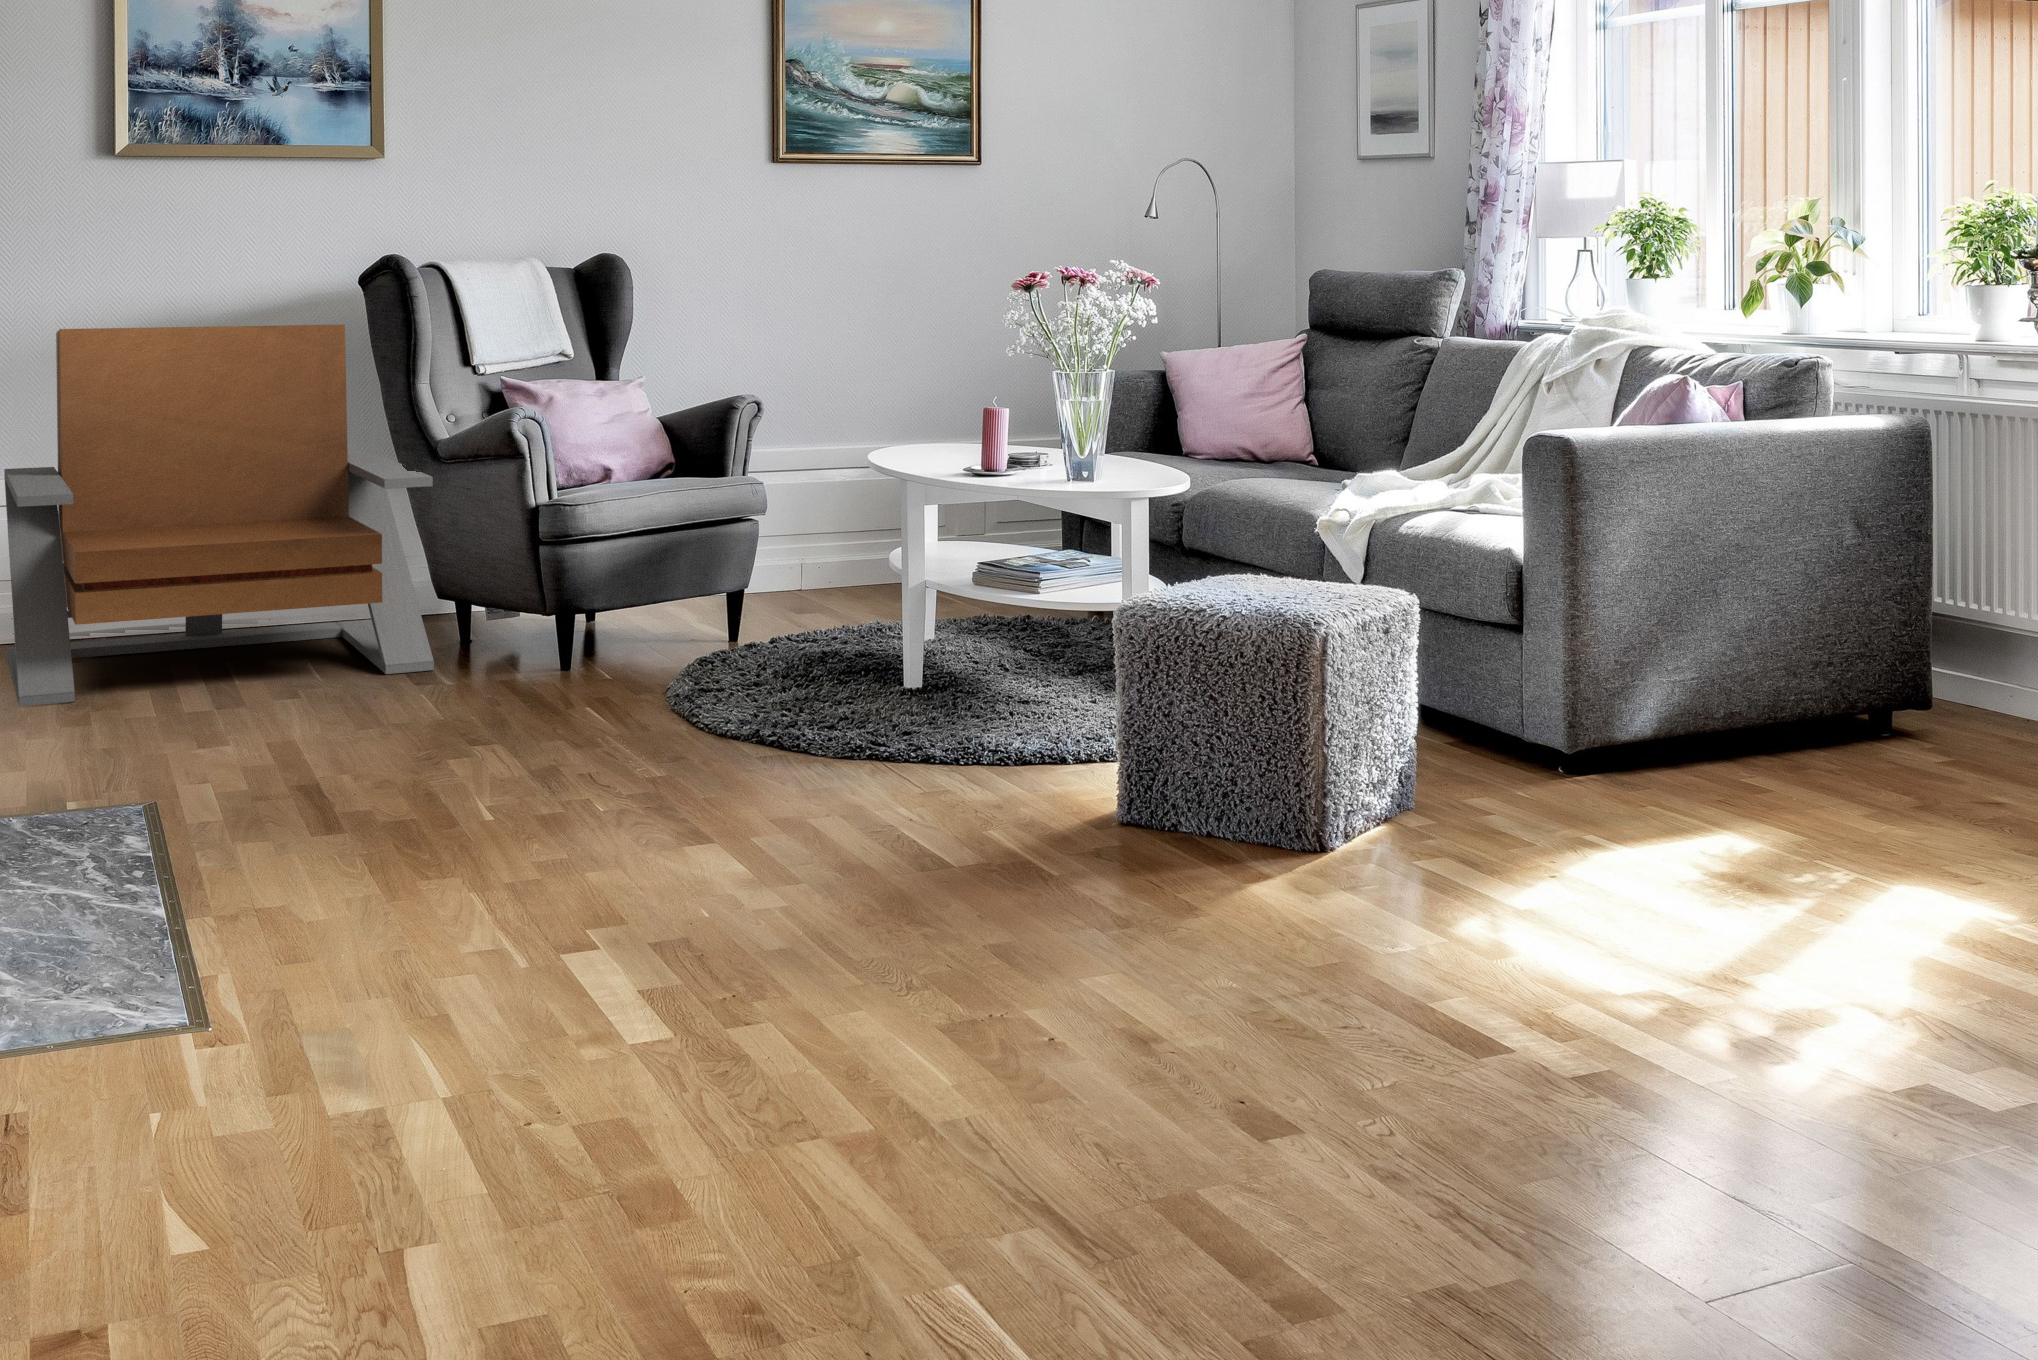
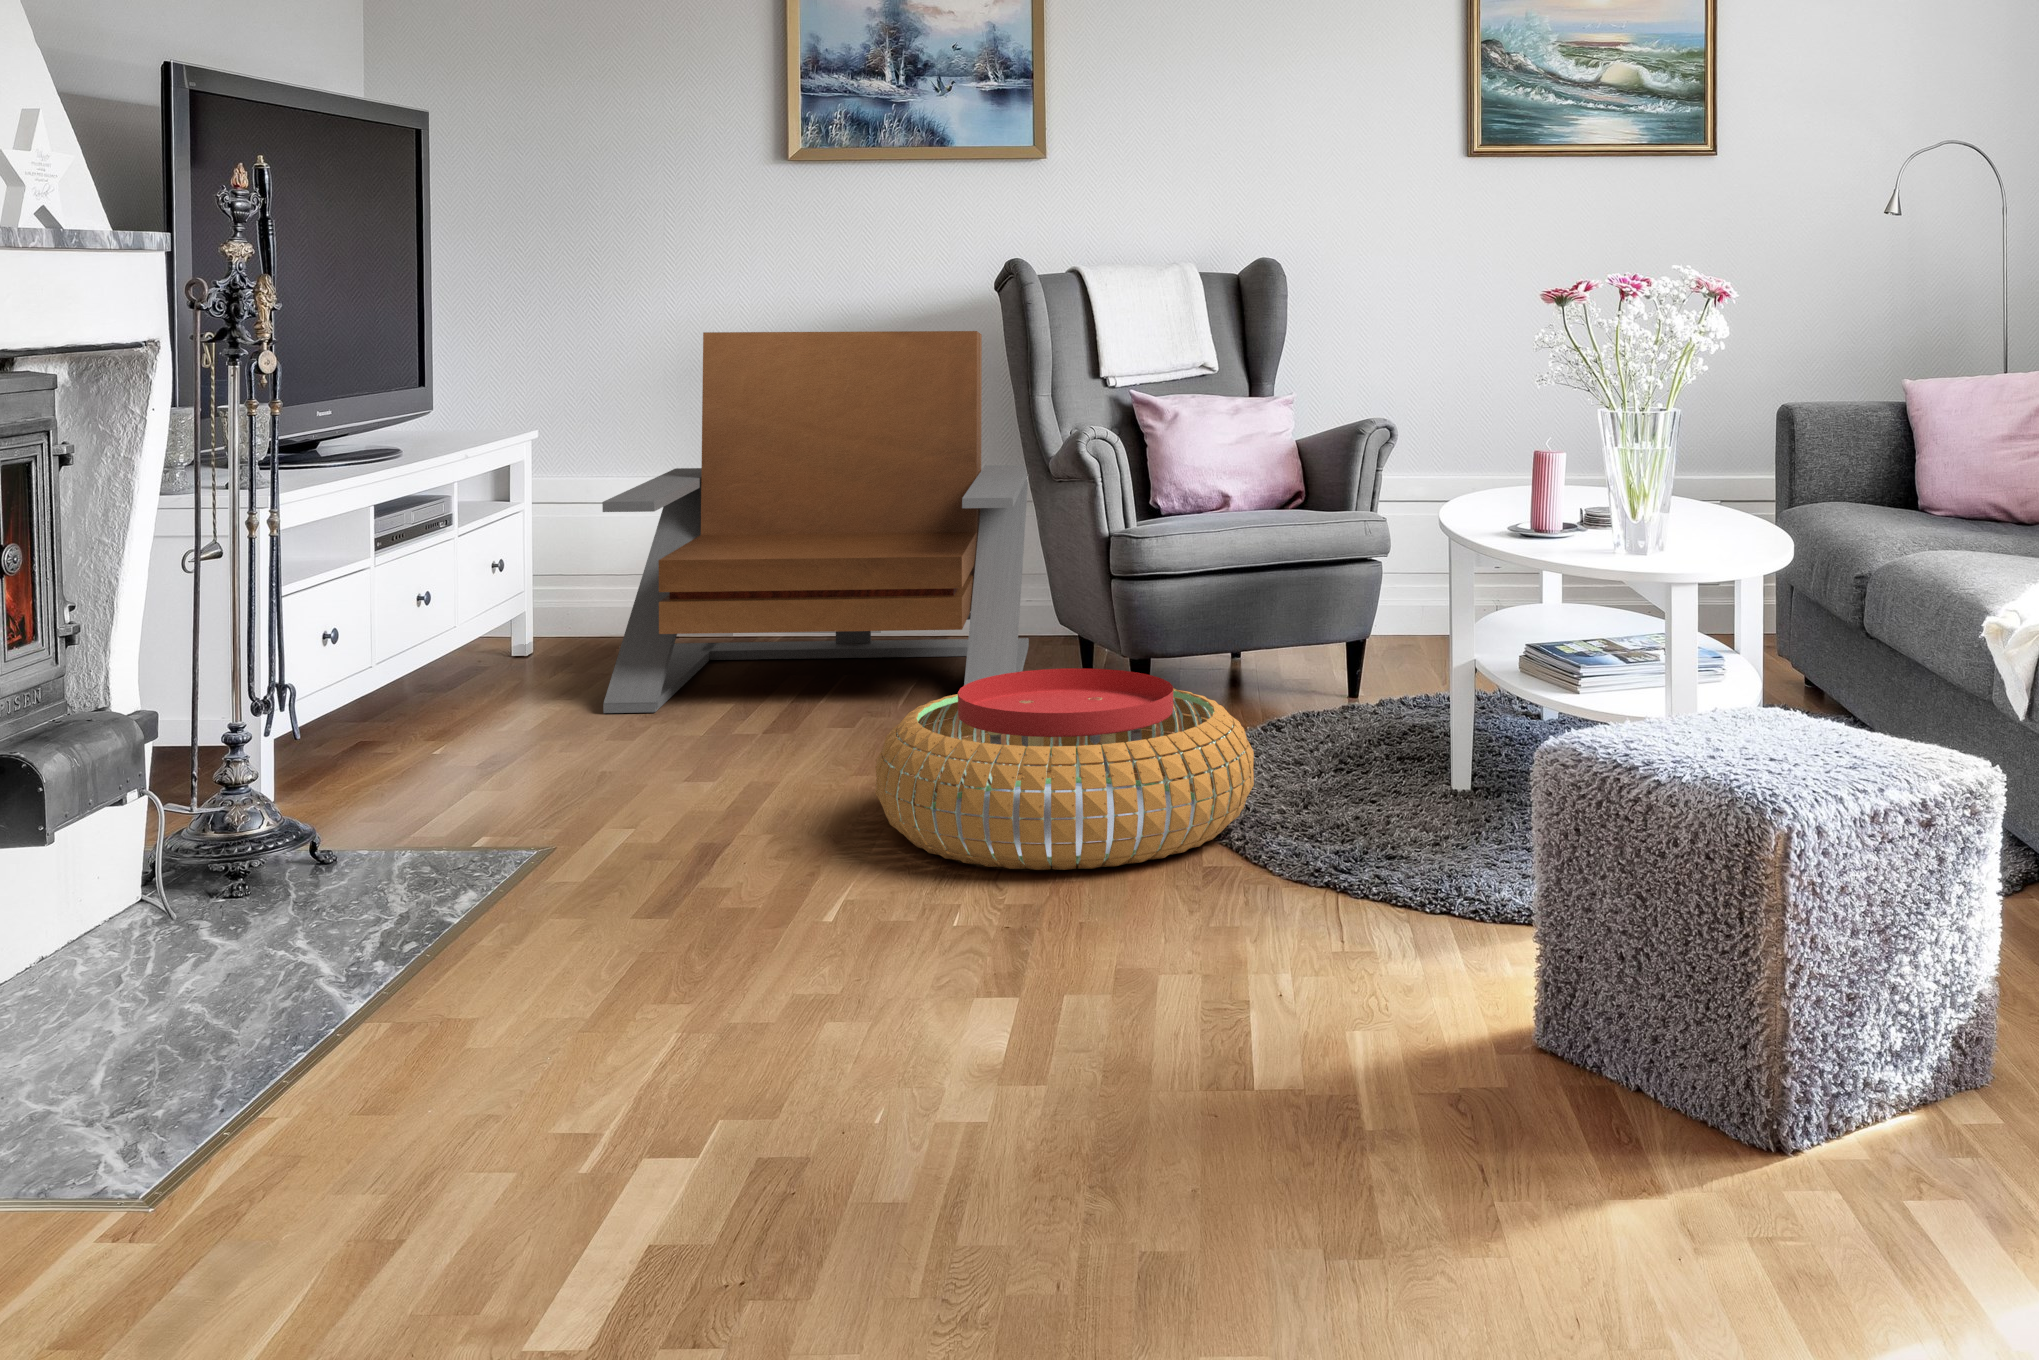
pouf: none [438,612,769,771] -> present [876,668,1254,870]

